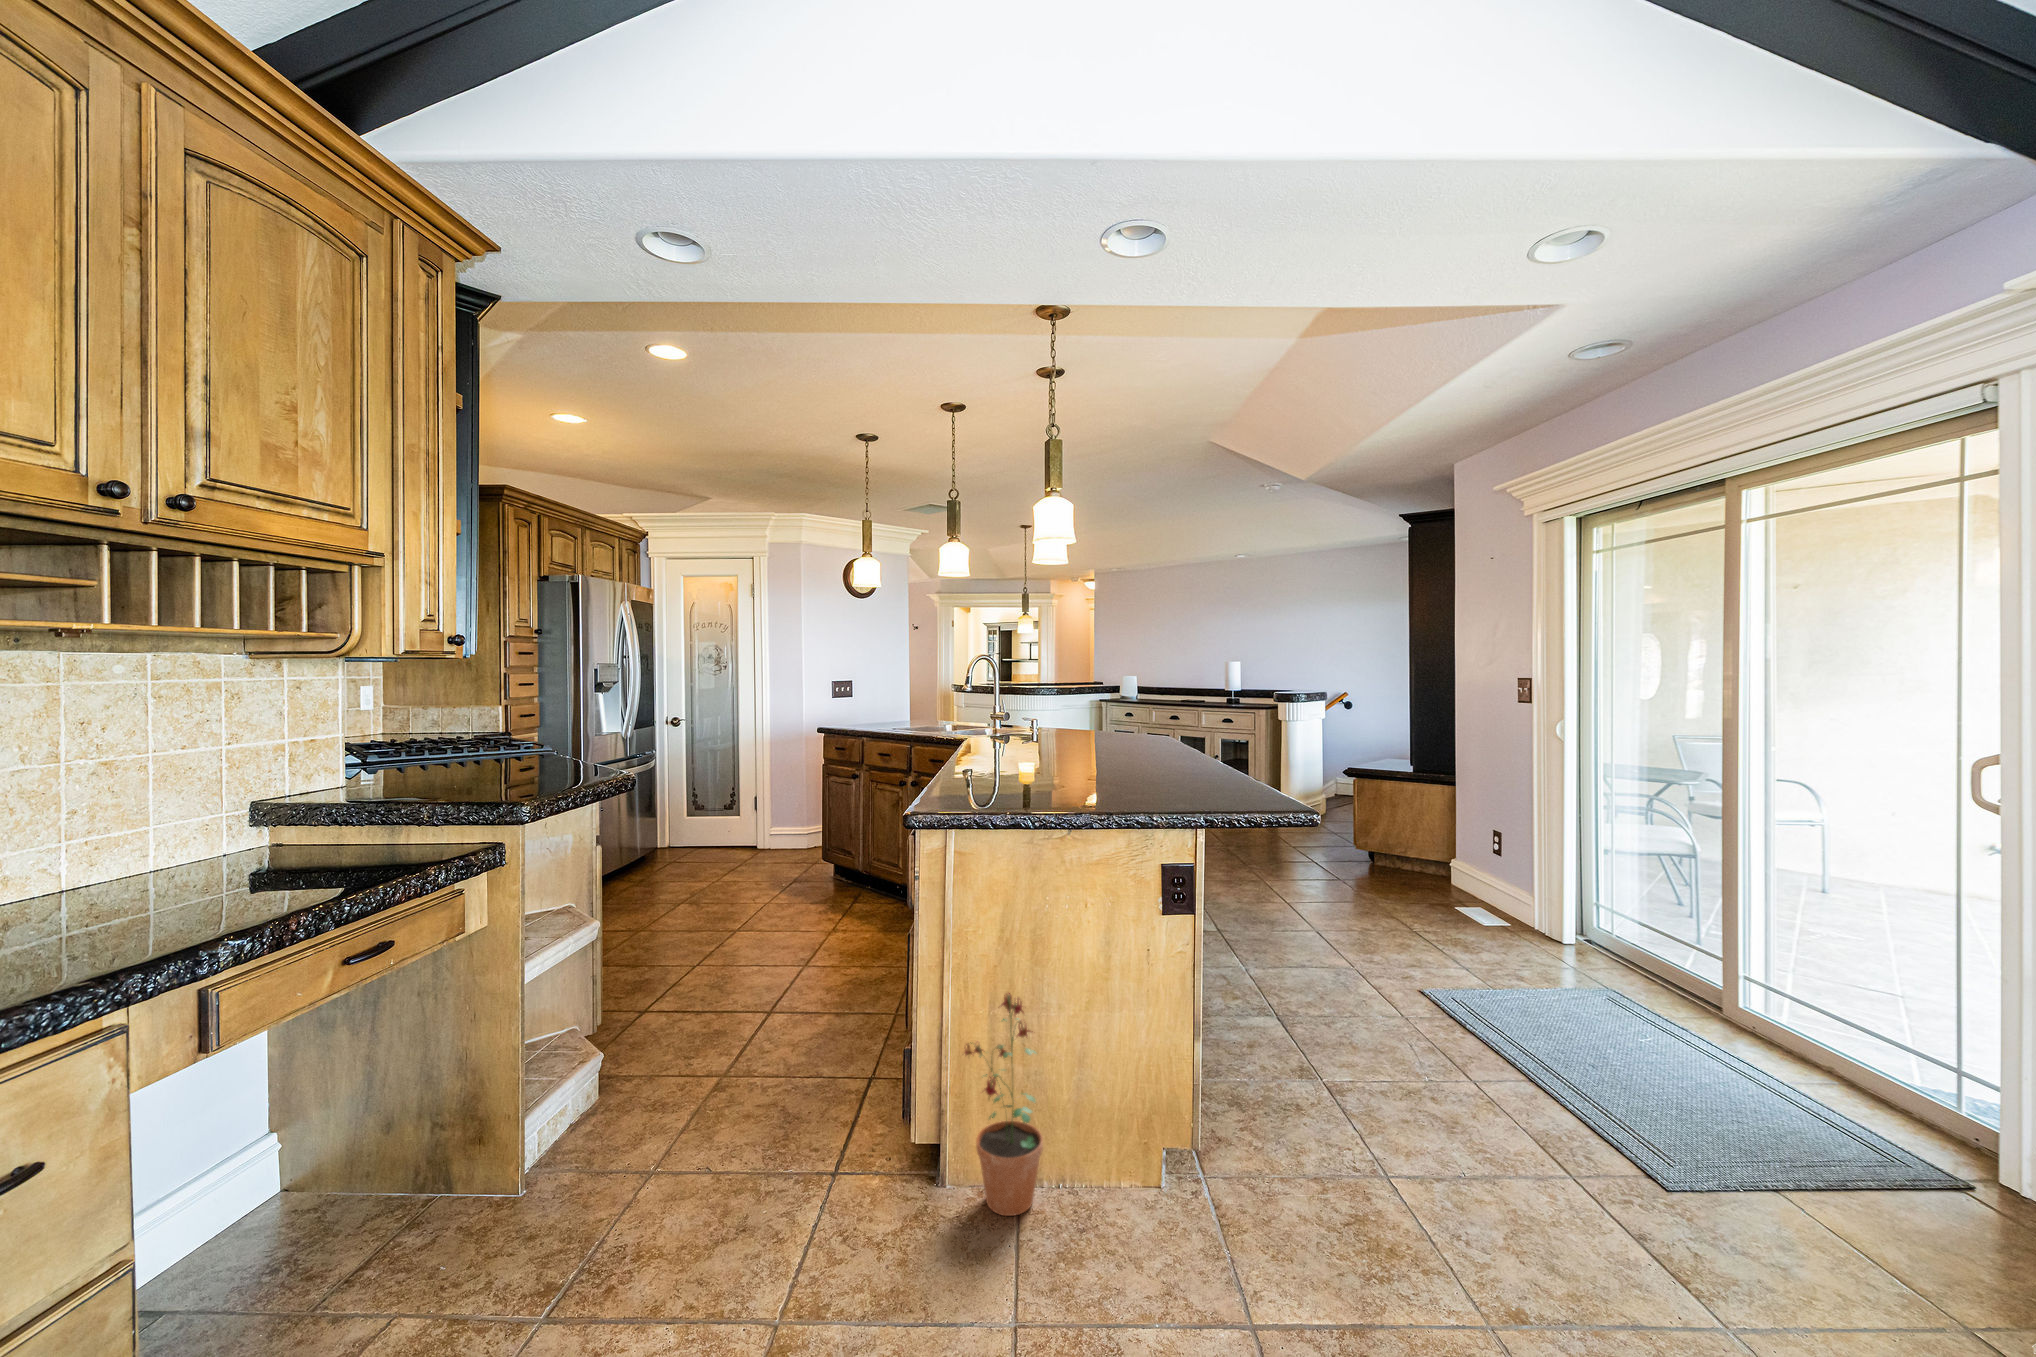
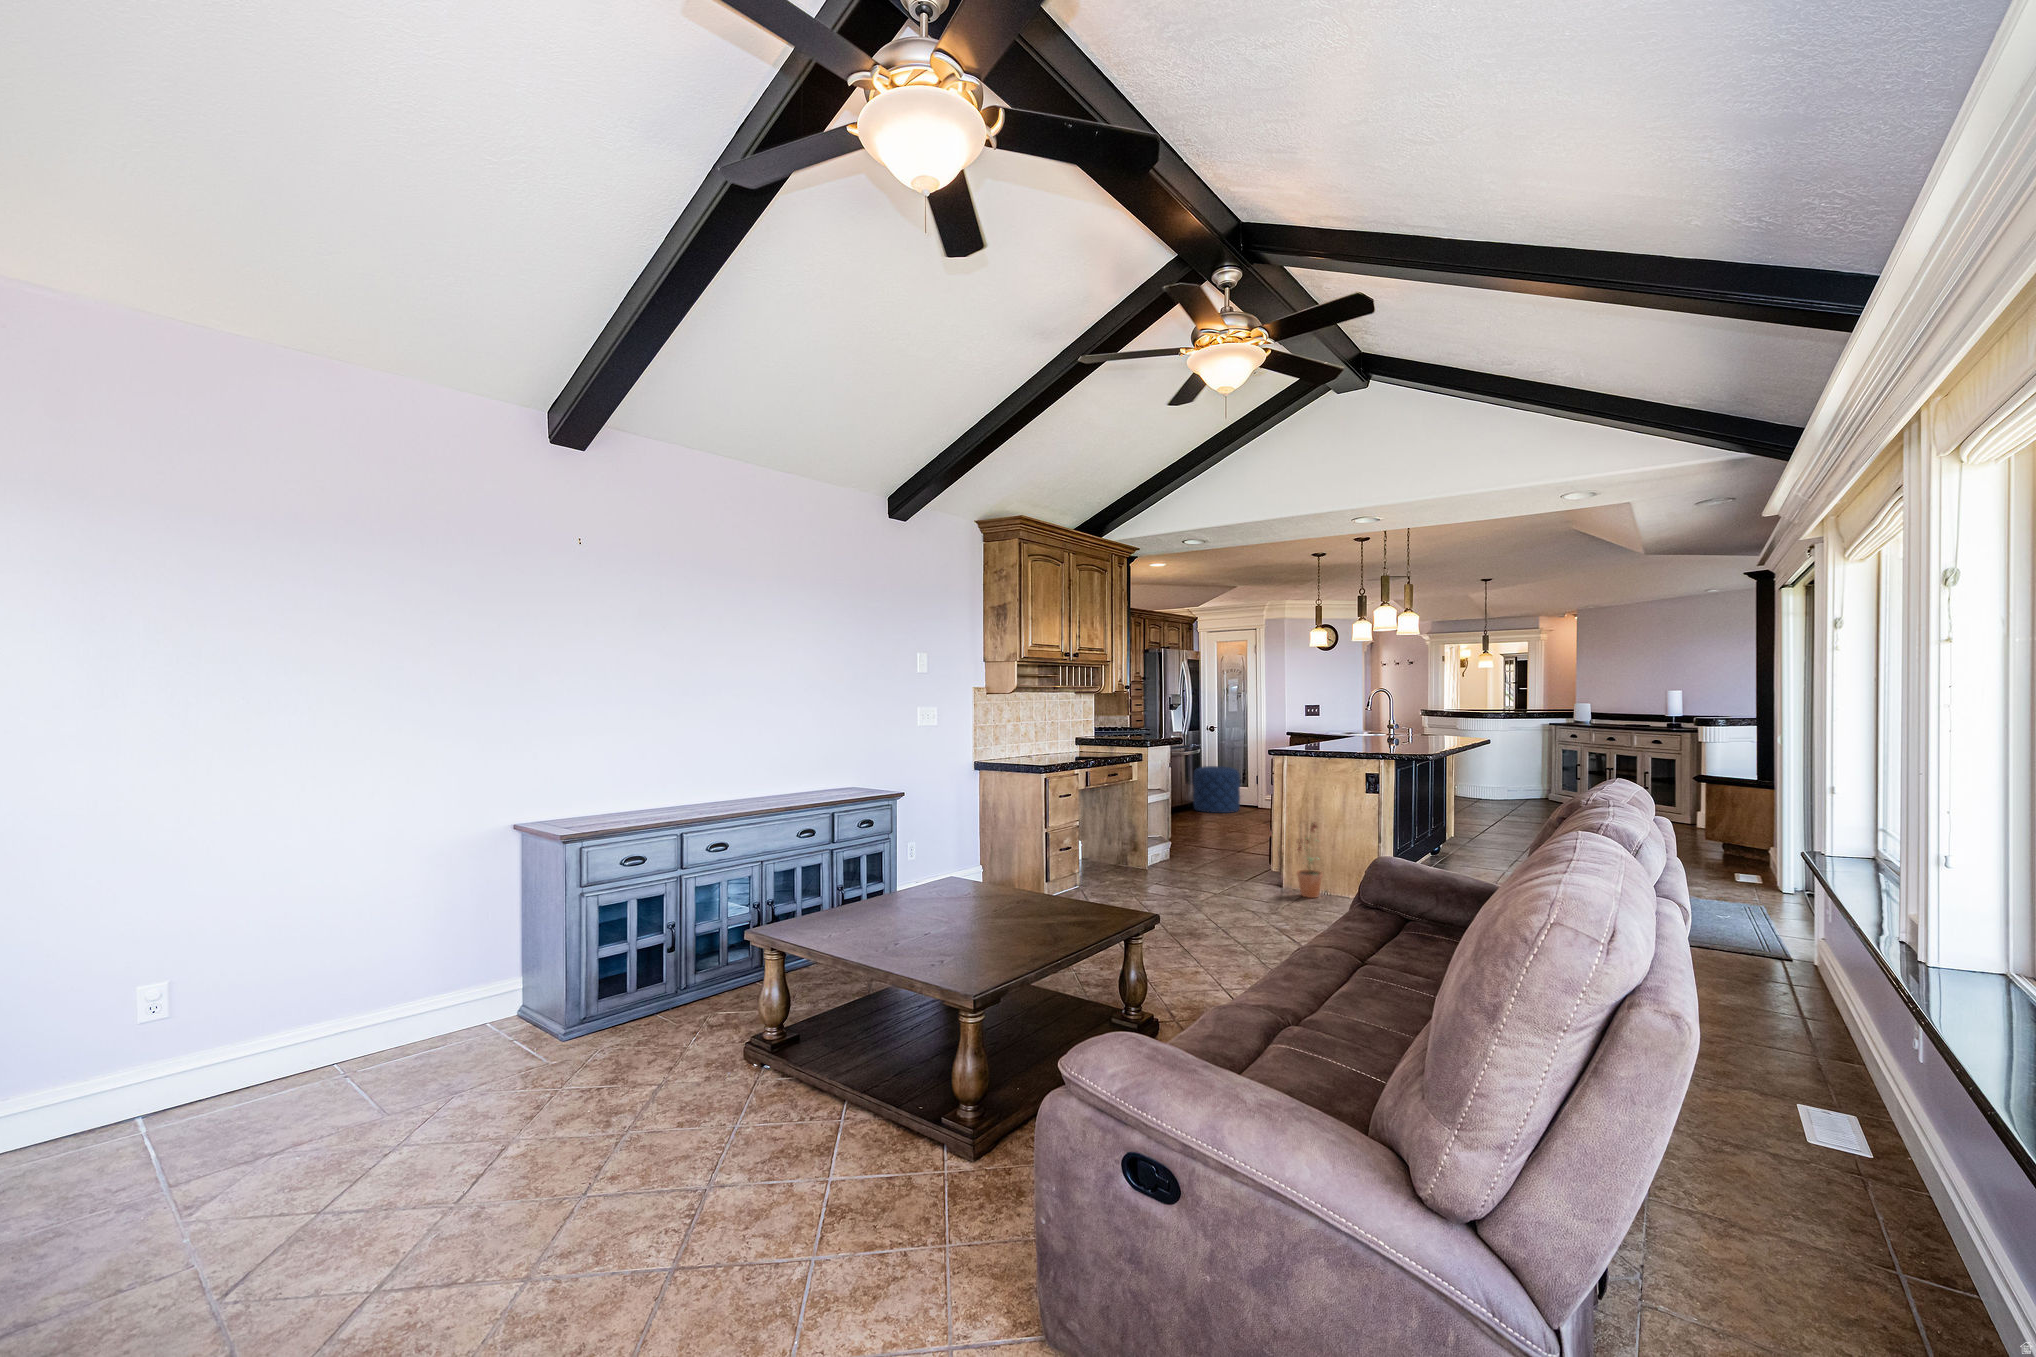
pouf: none [643,785,726,869] -> present [1193,766,1240,813]

